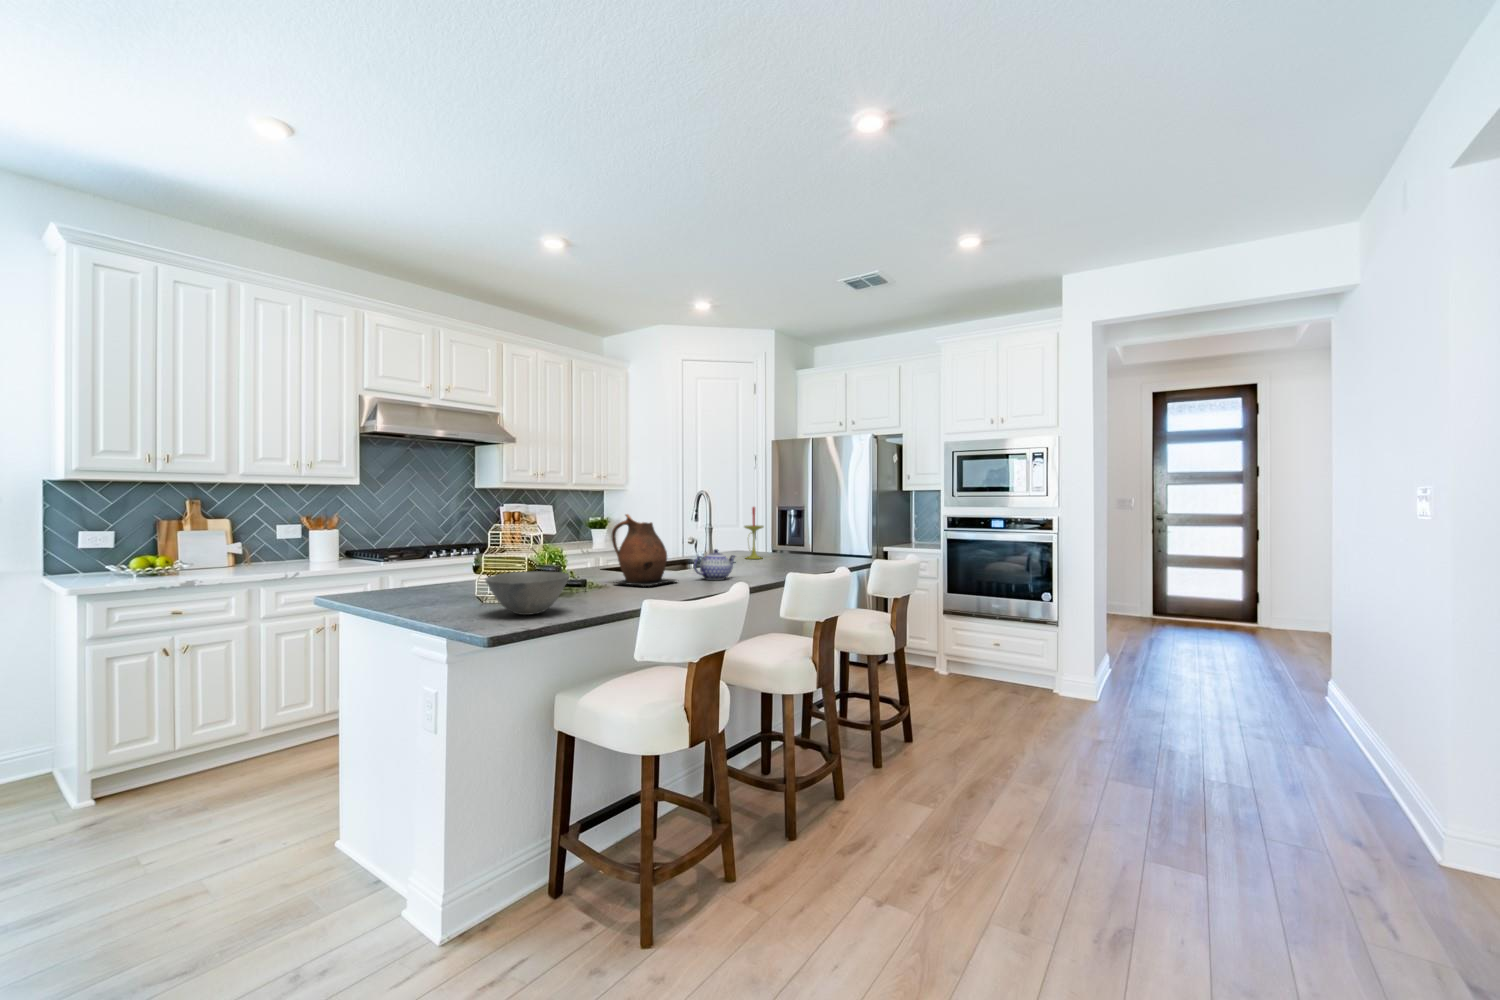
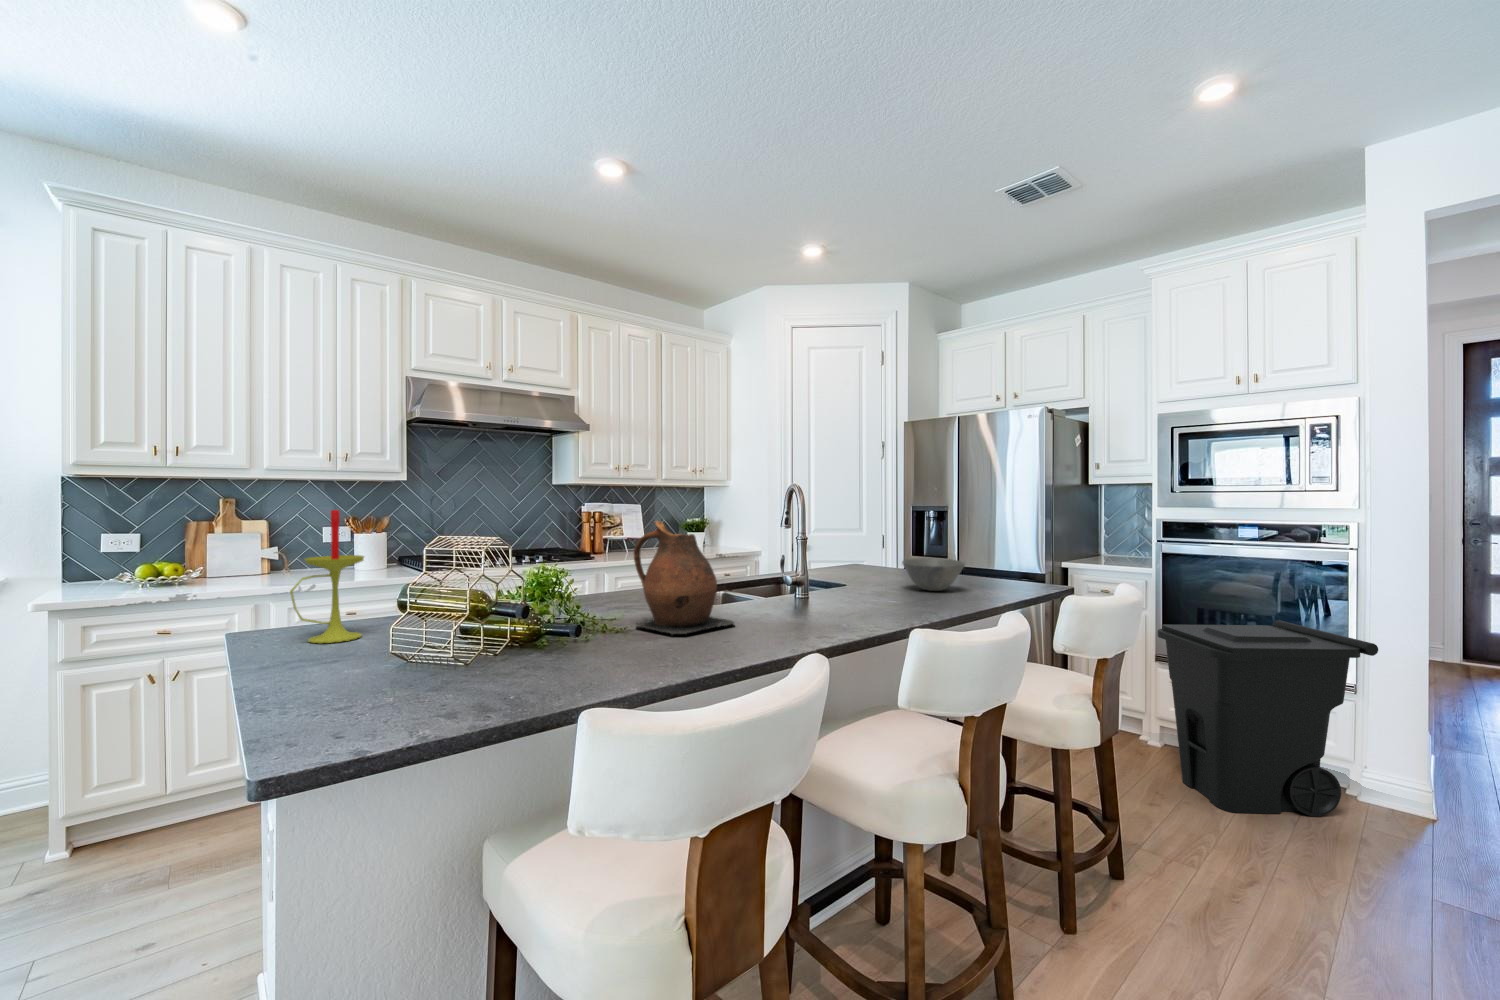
candle: present [745,507,763,559] -> present [290,510,364,643]
teapot: present [694,549,735,580] -> none [760,575,830,623]
bowl: present [486,571,569,615] -> present [902,558,965,591]
trash can: none [943,582,1064,705] -> present [1158,620,1378,816]

